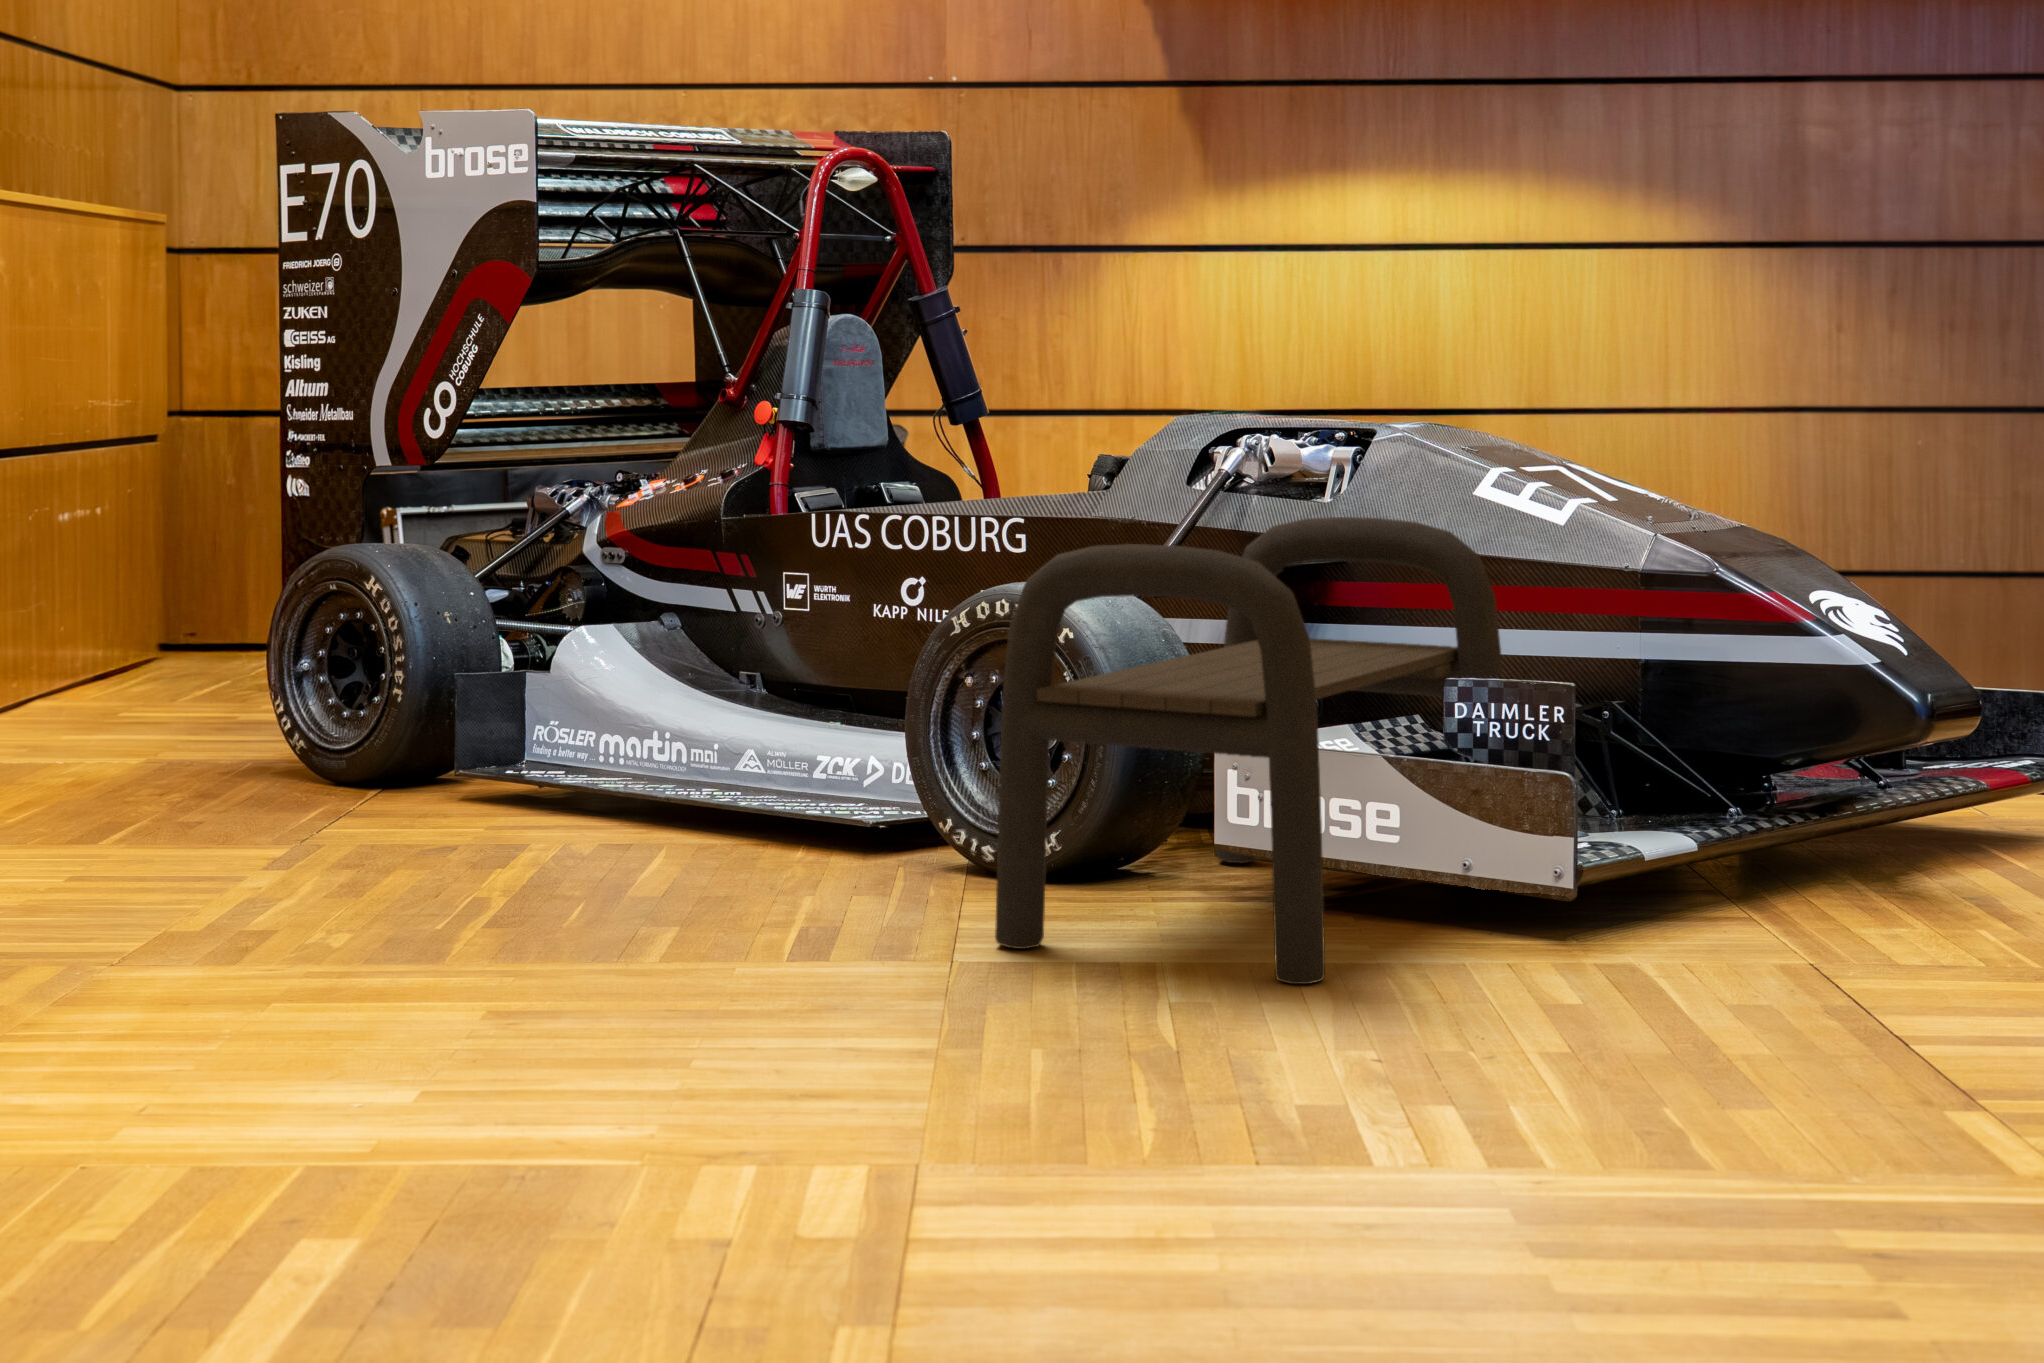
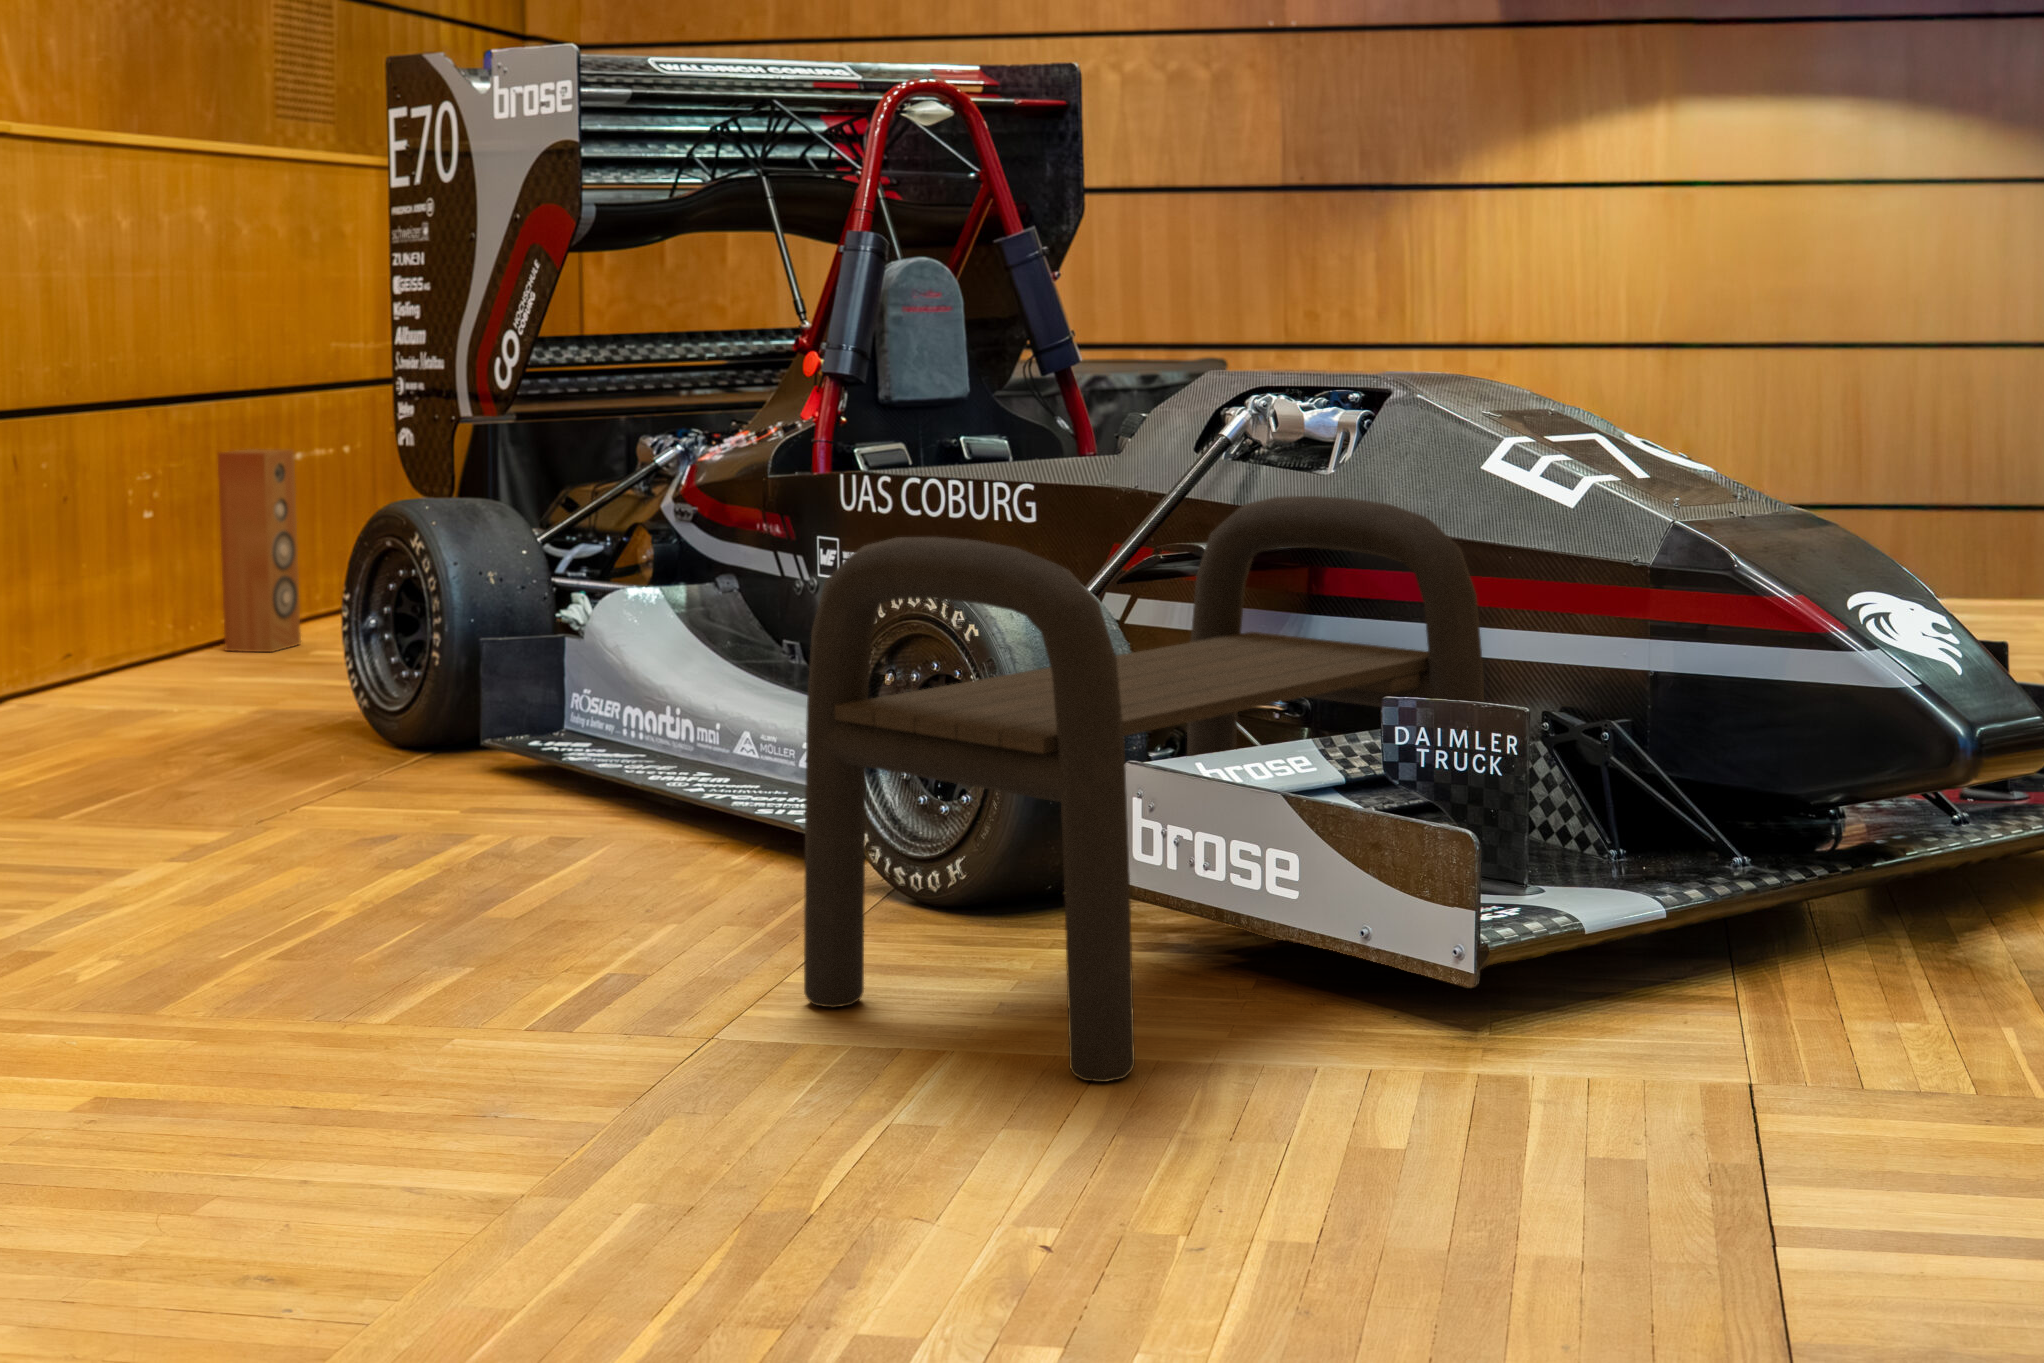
speaker: none [20,507,97,712] -> present [218,449,301,652]

